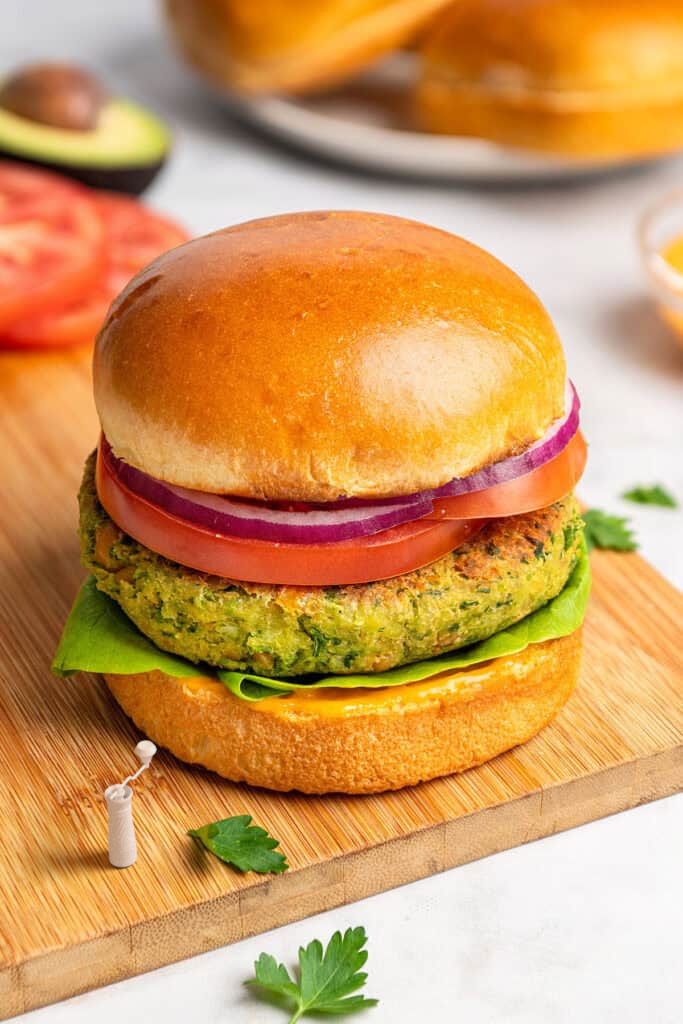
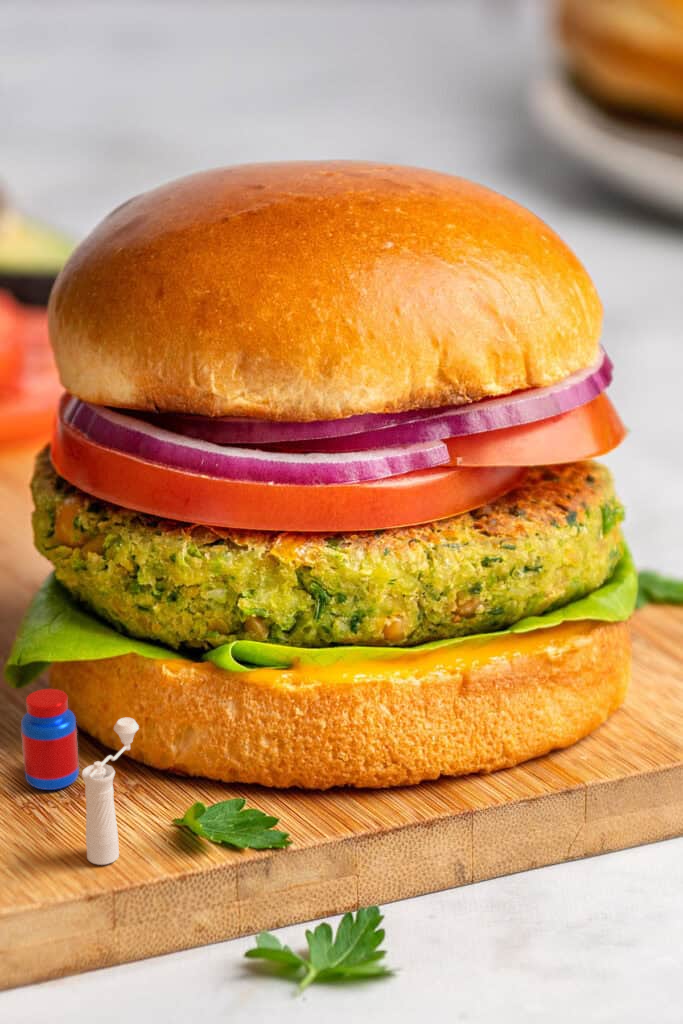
jar: none [60,701,110,787] -> present [21,689,79,790]

